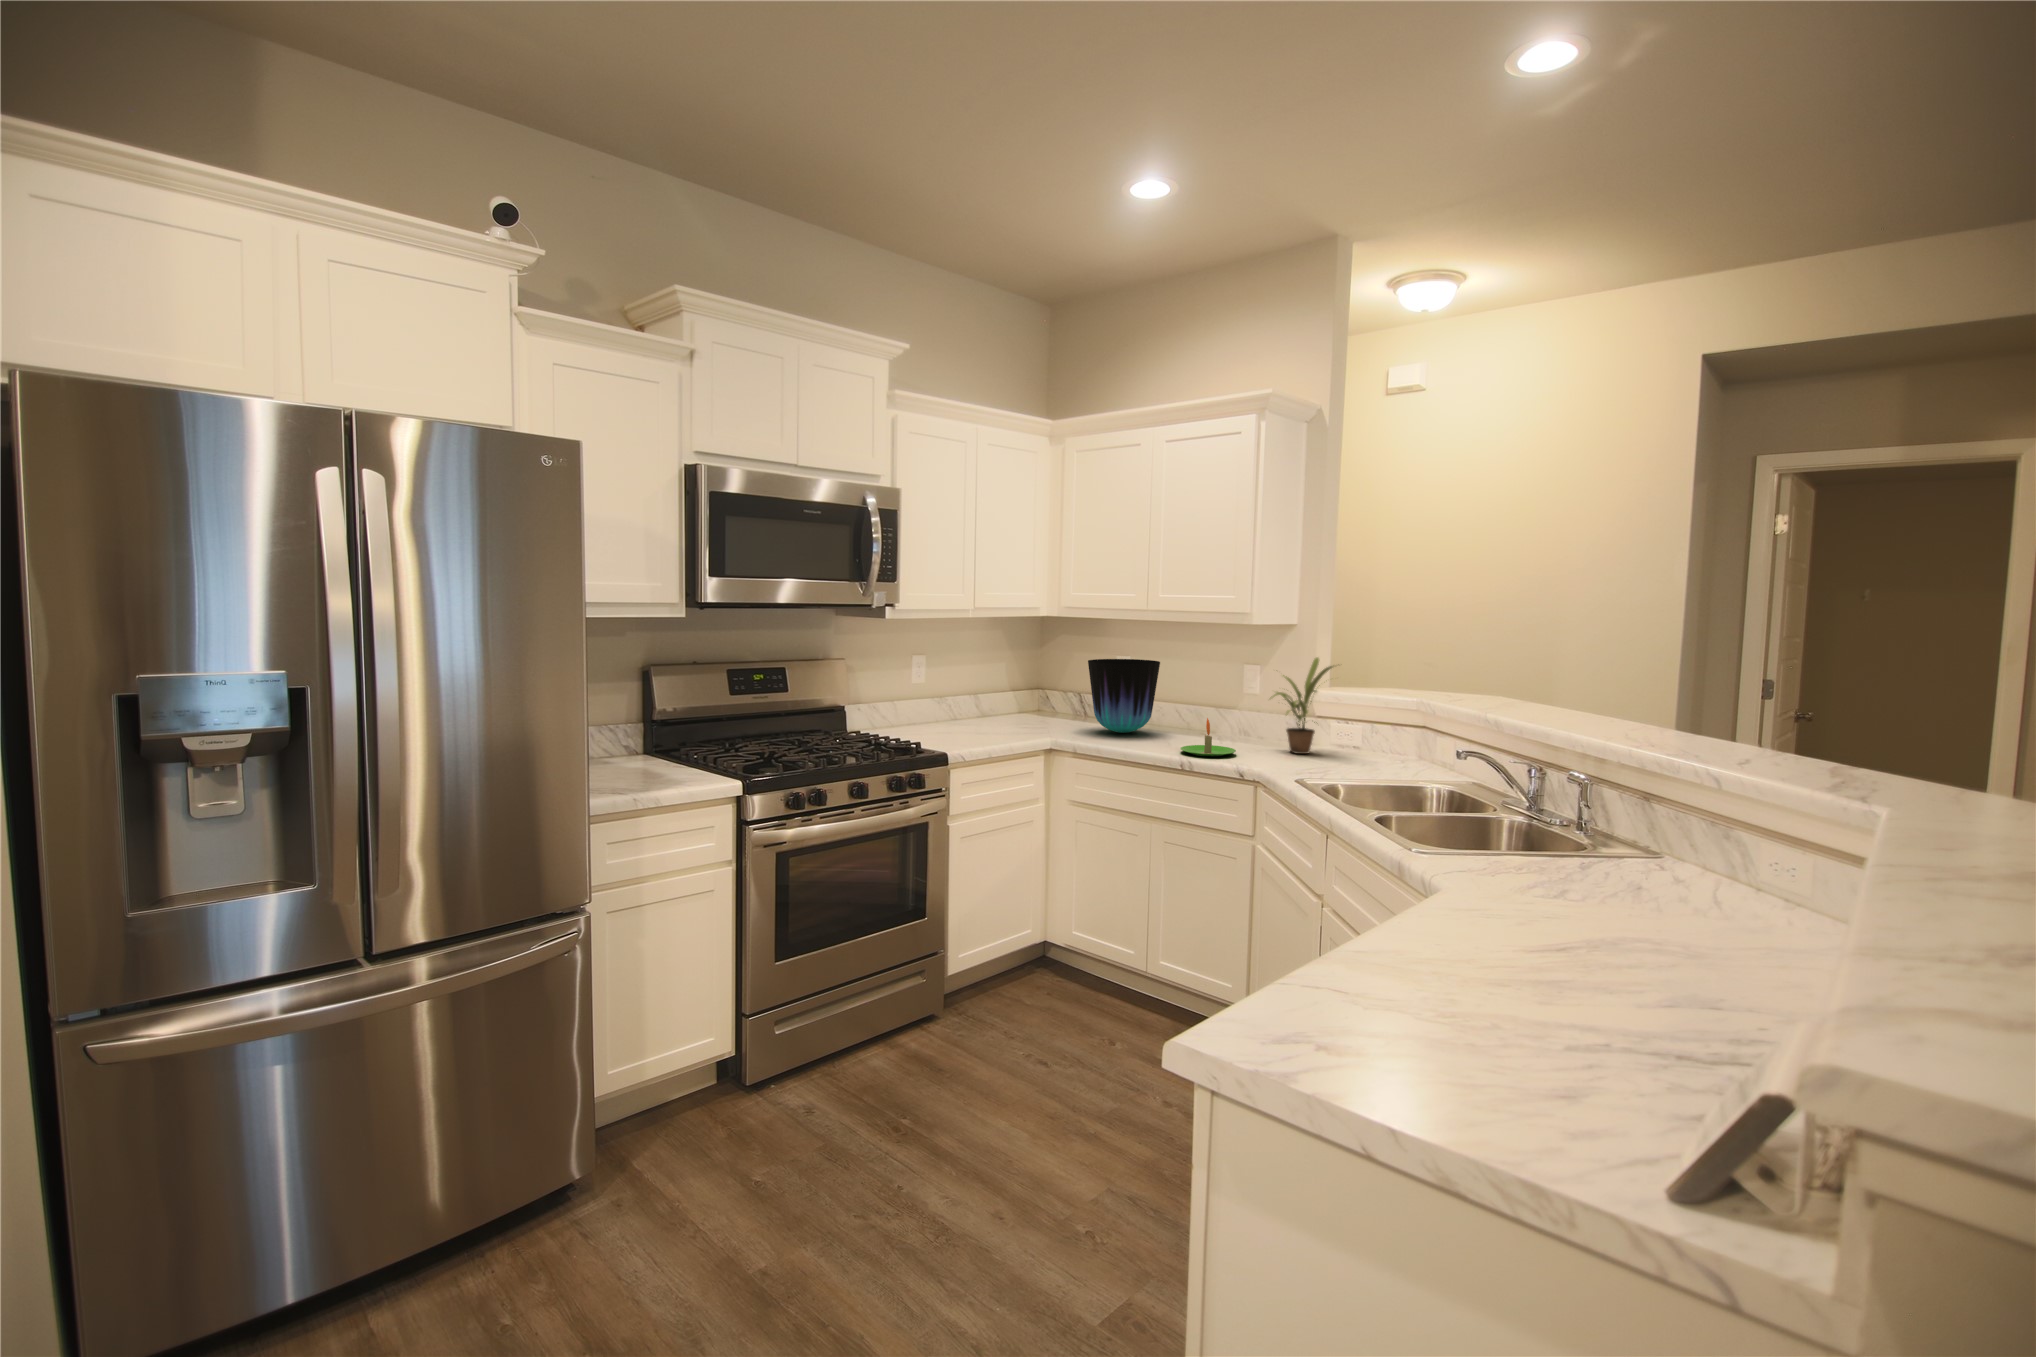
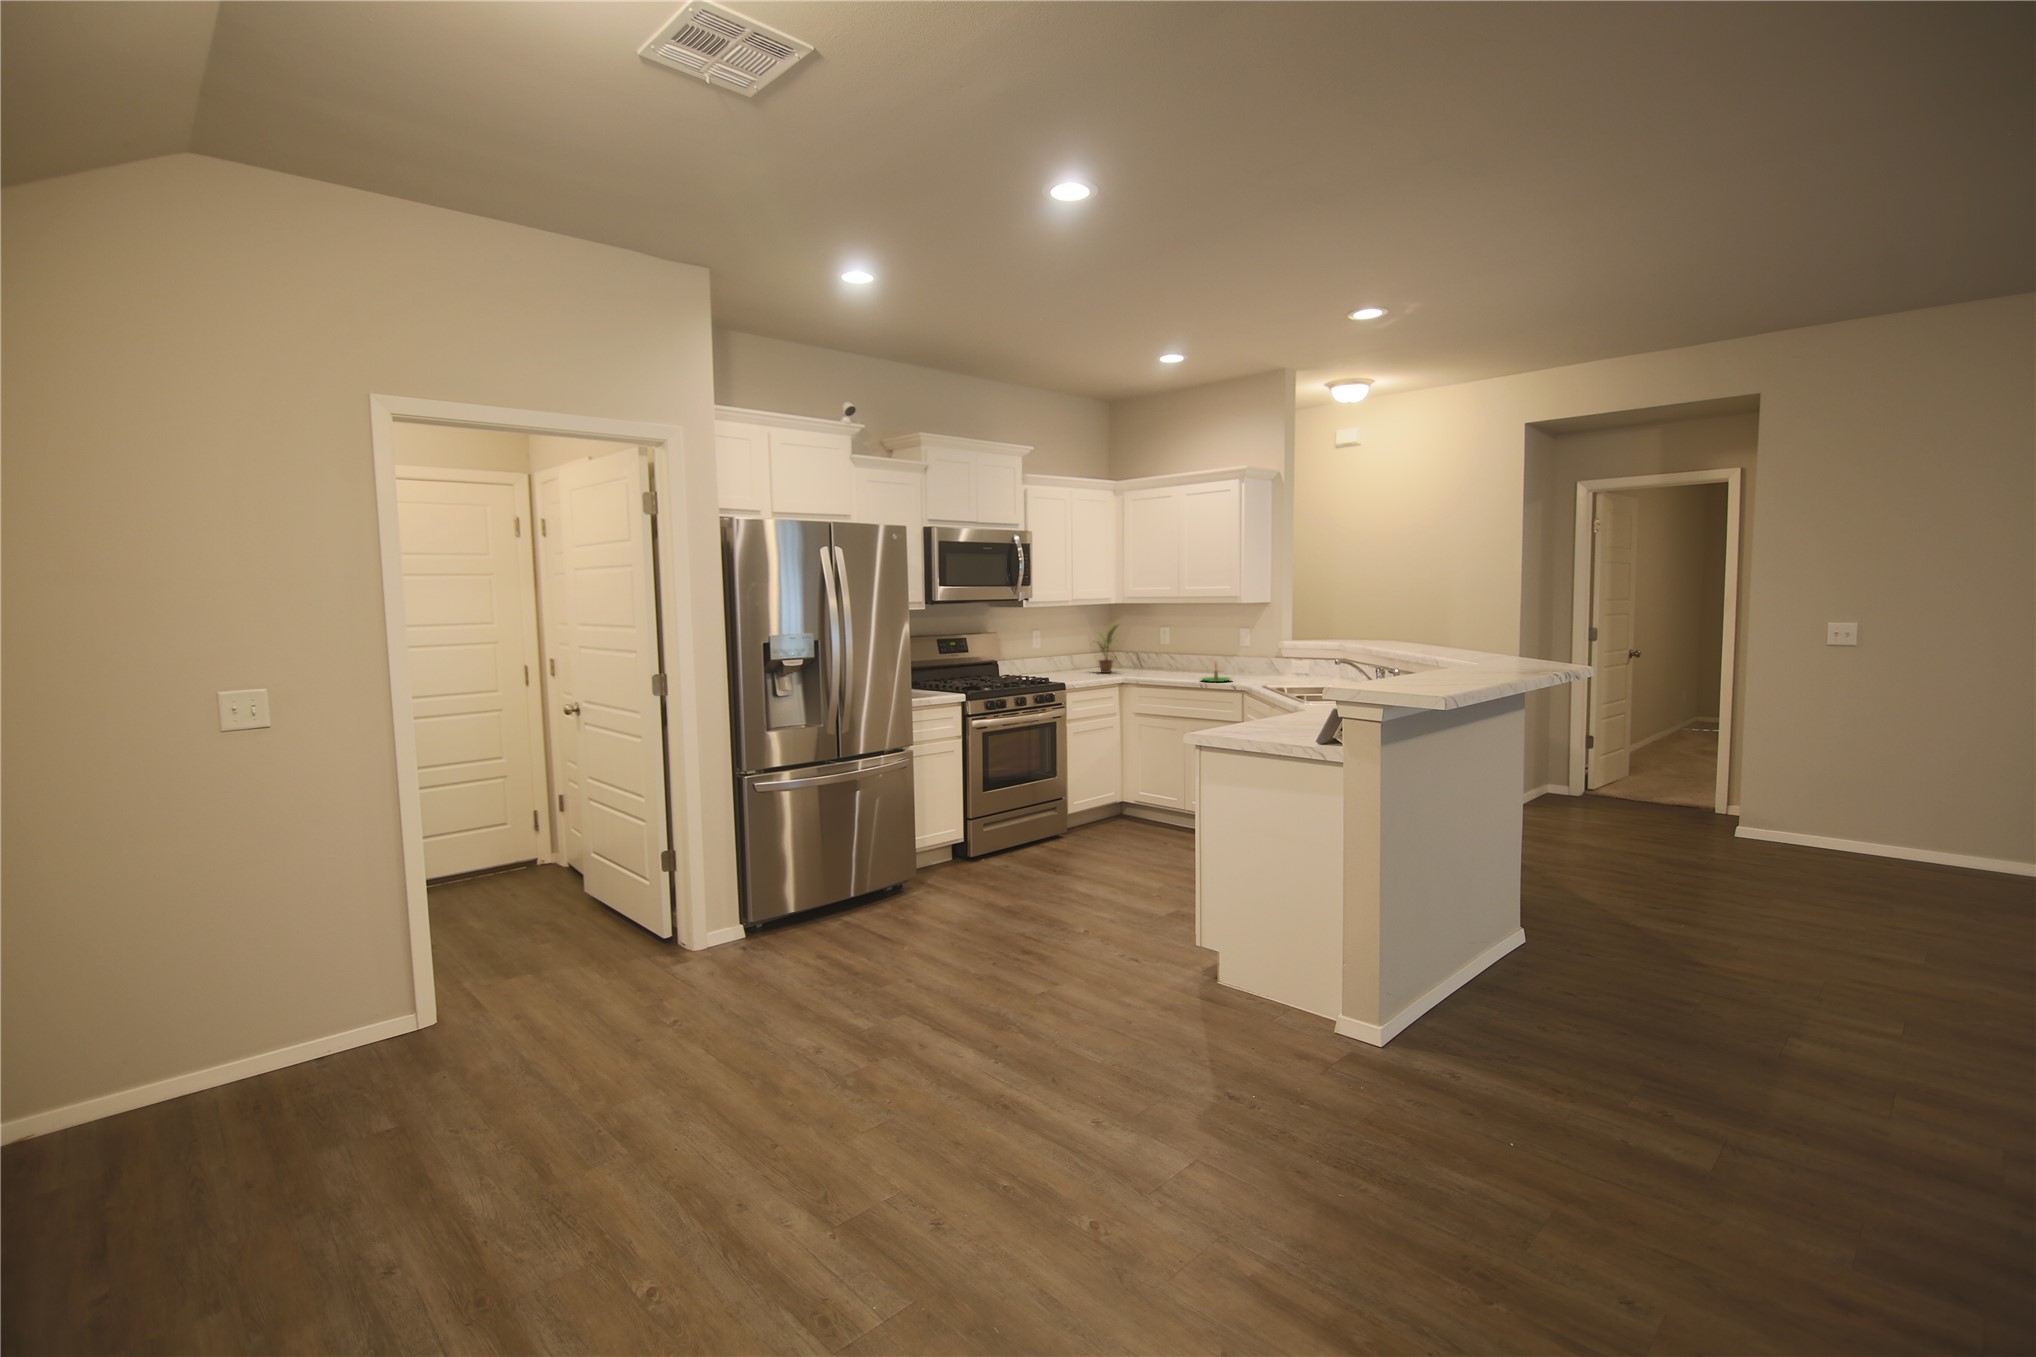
potted plant: present [1272,657,1333,754] -> present [1097,623,1118,673]
vase: present [1088,659,1160,733] -> none [1142,629,1187,674]

